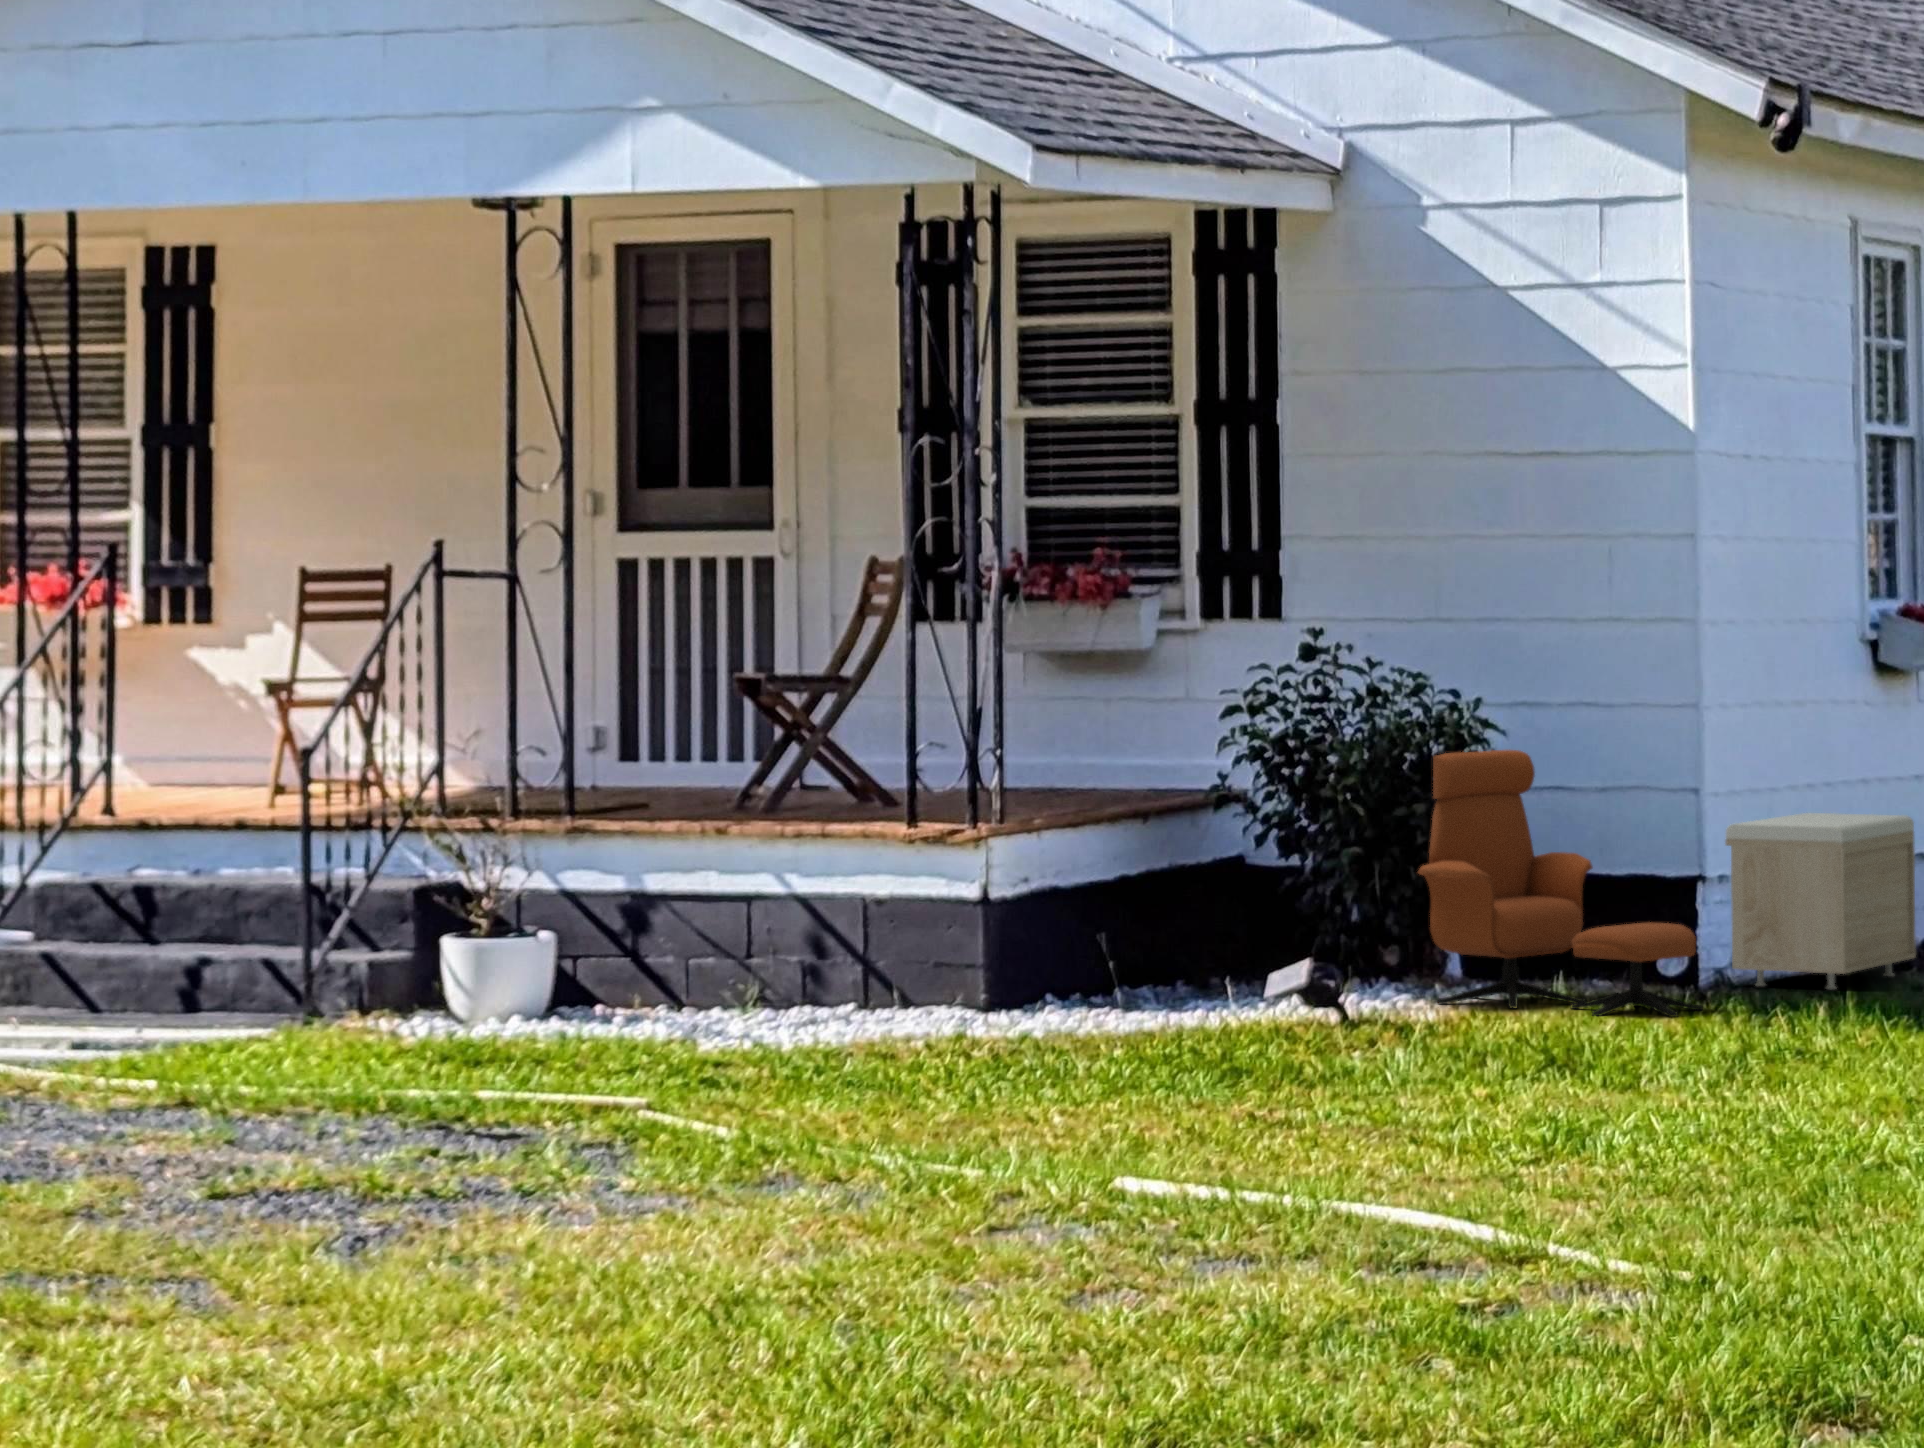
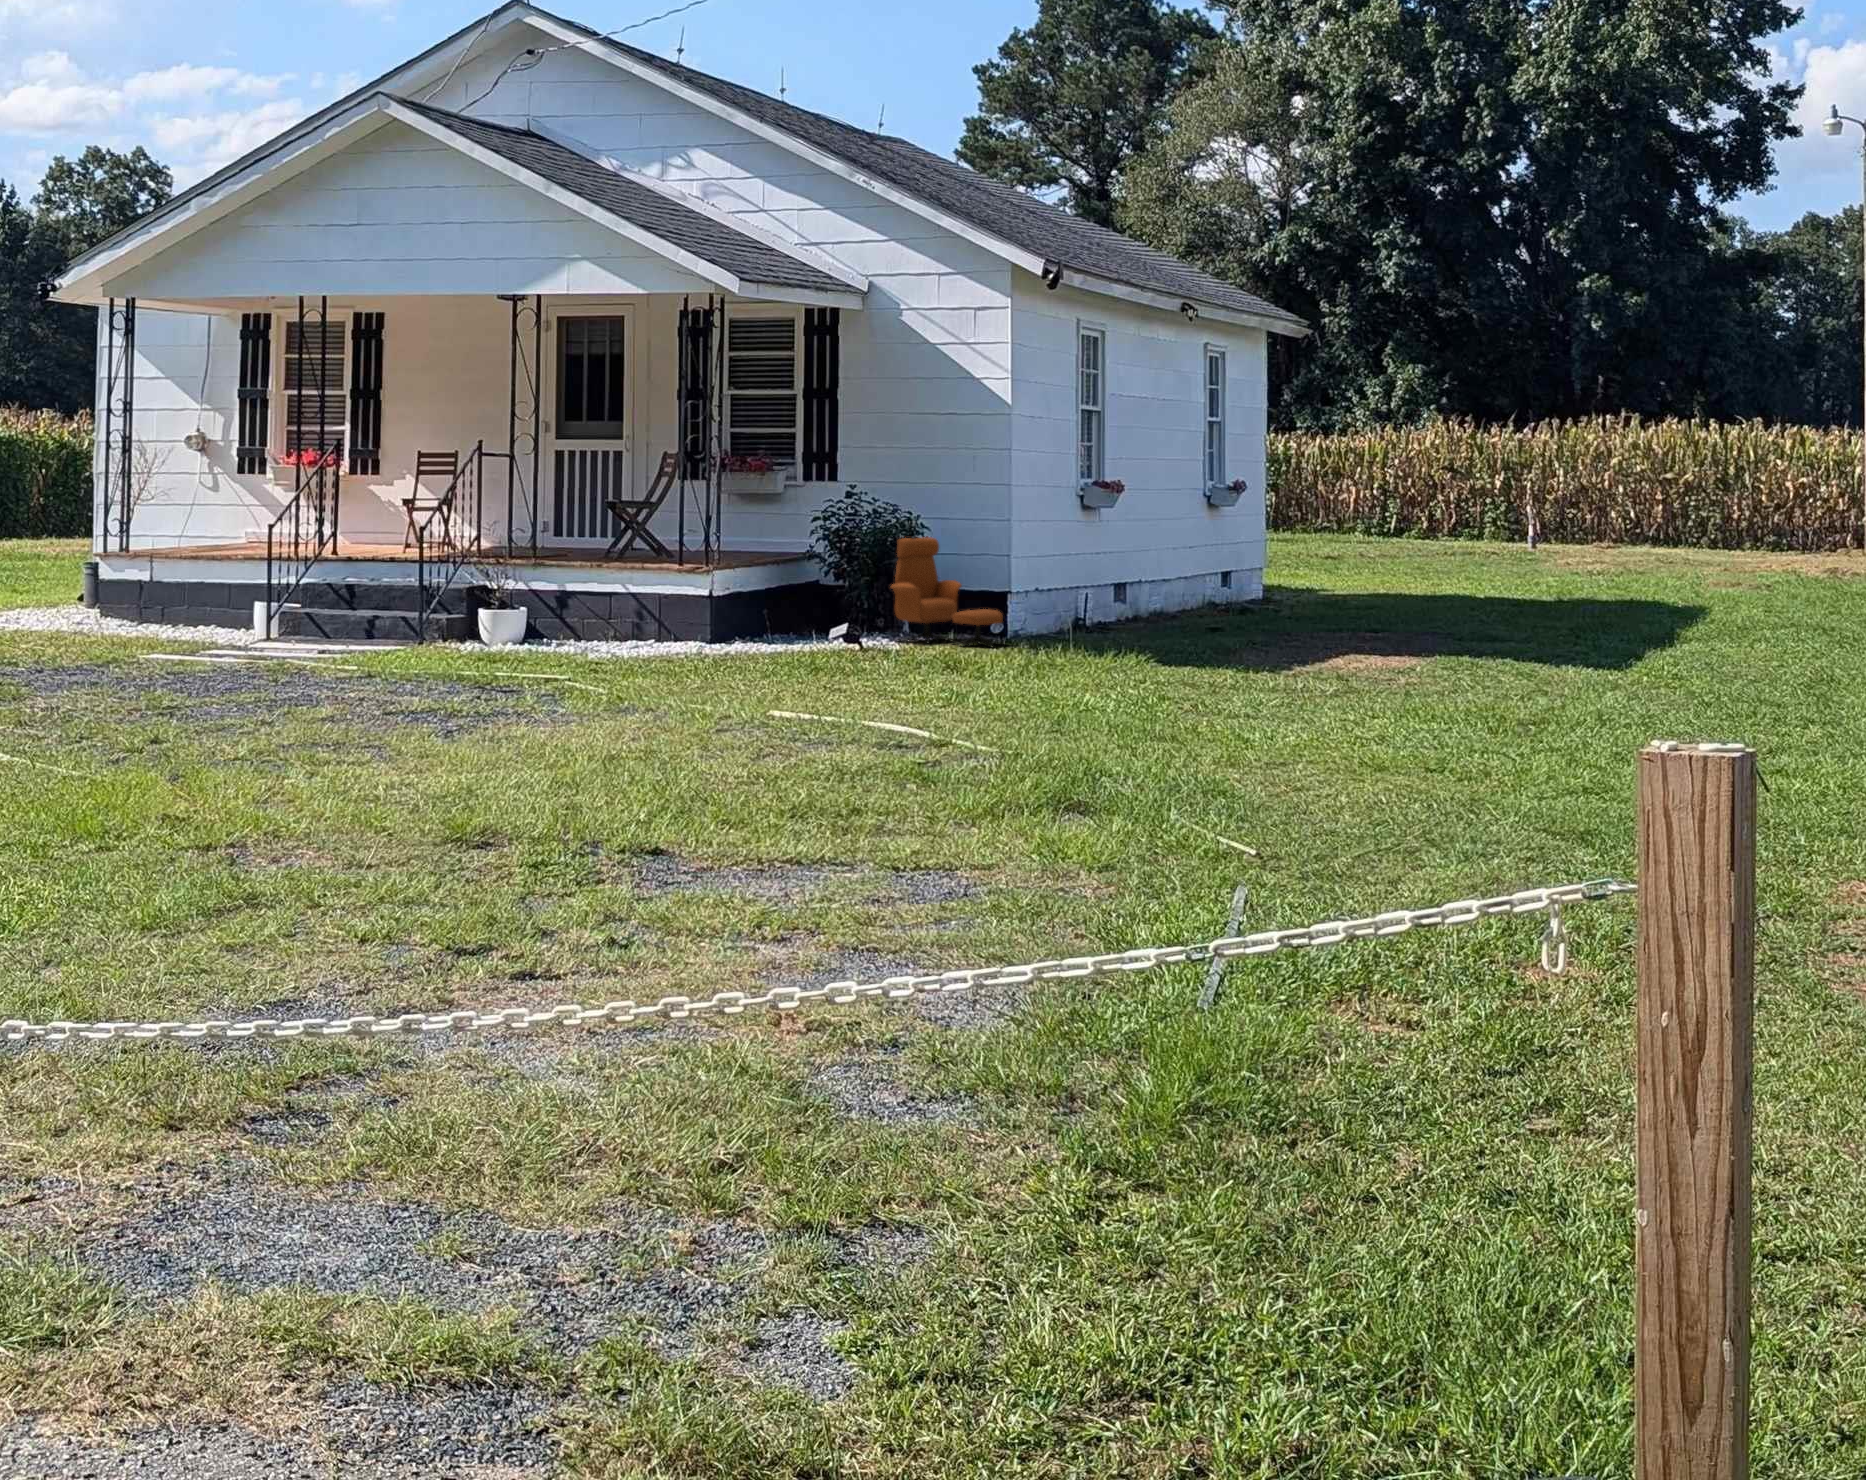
storage bench: present [1725,813,1916,989] -> none [1017,565,1094,638]

